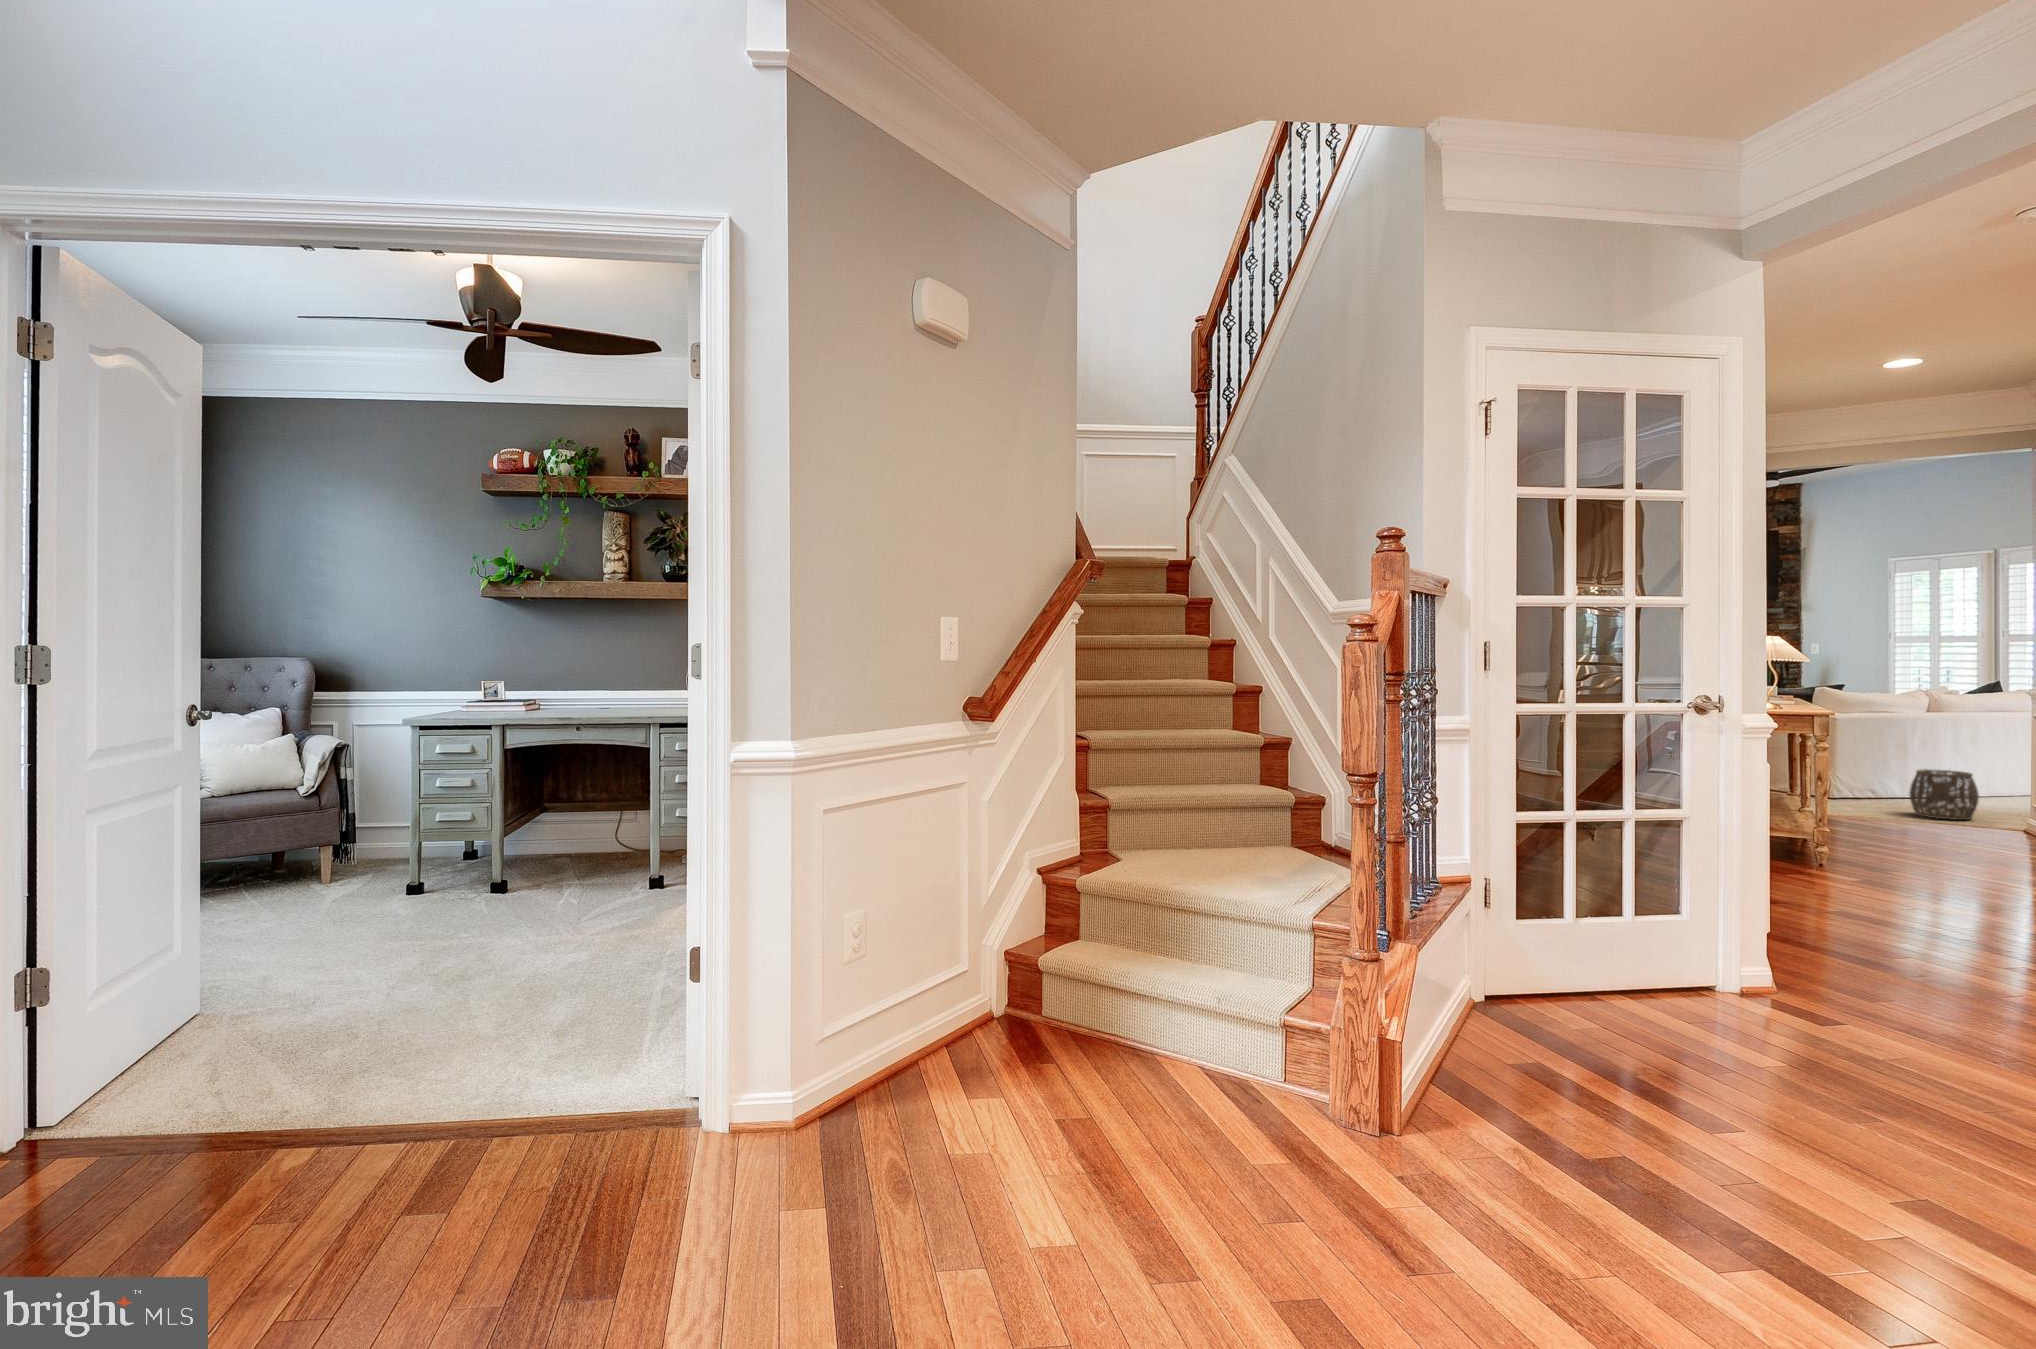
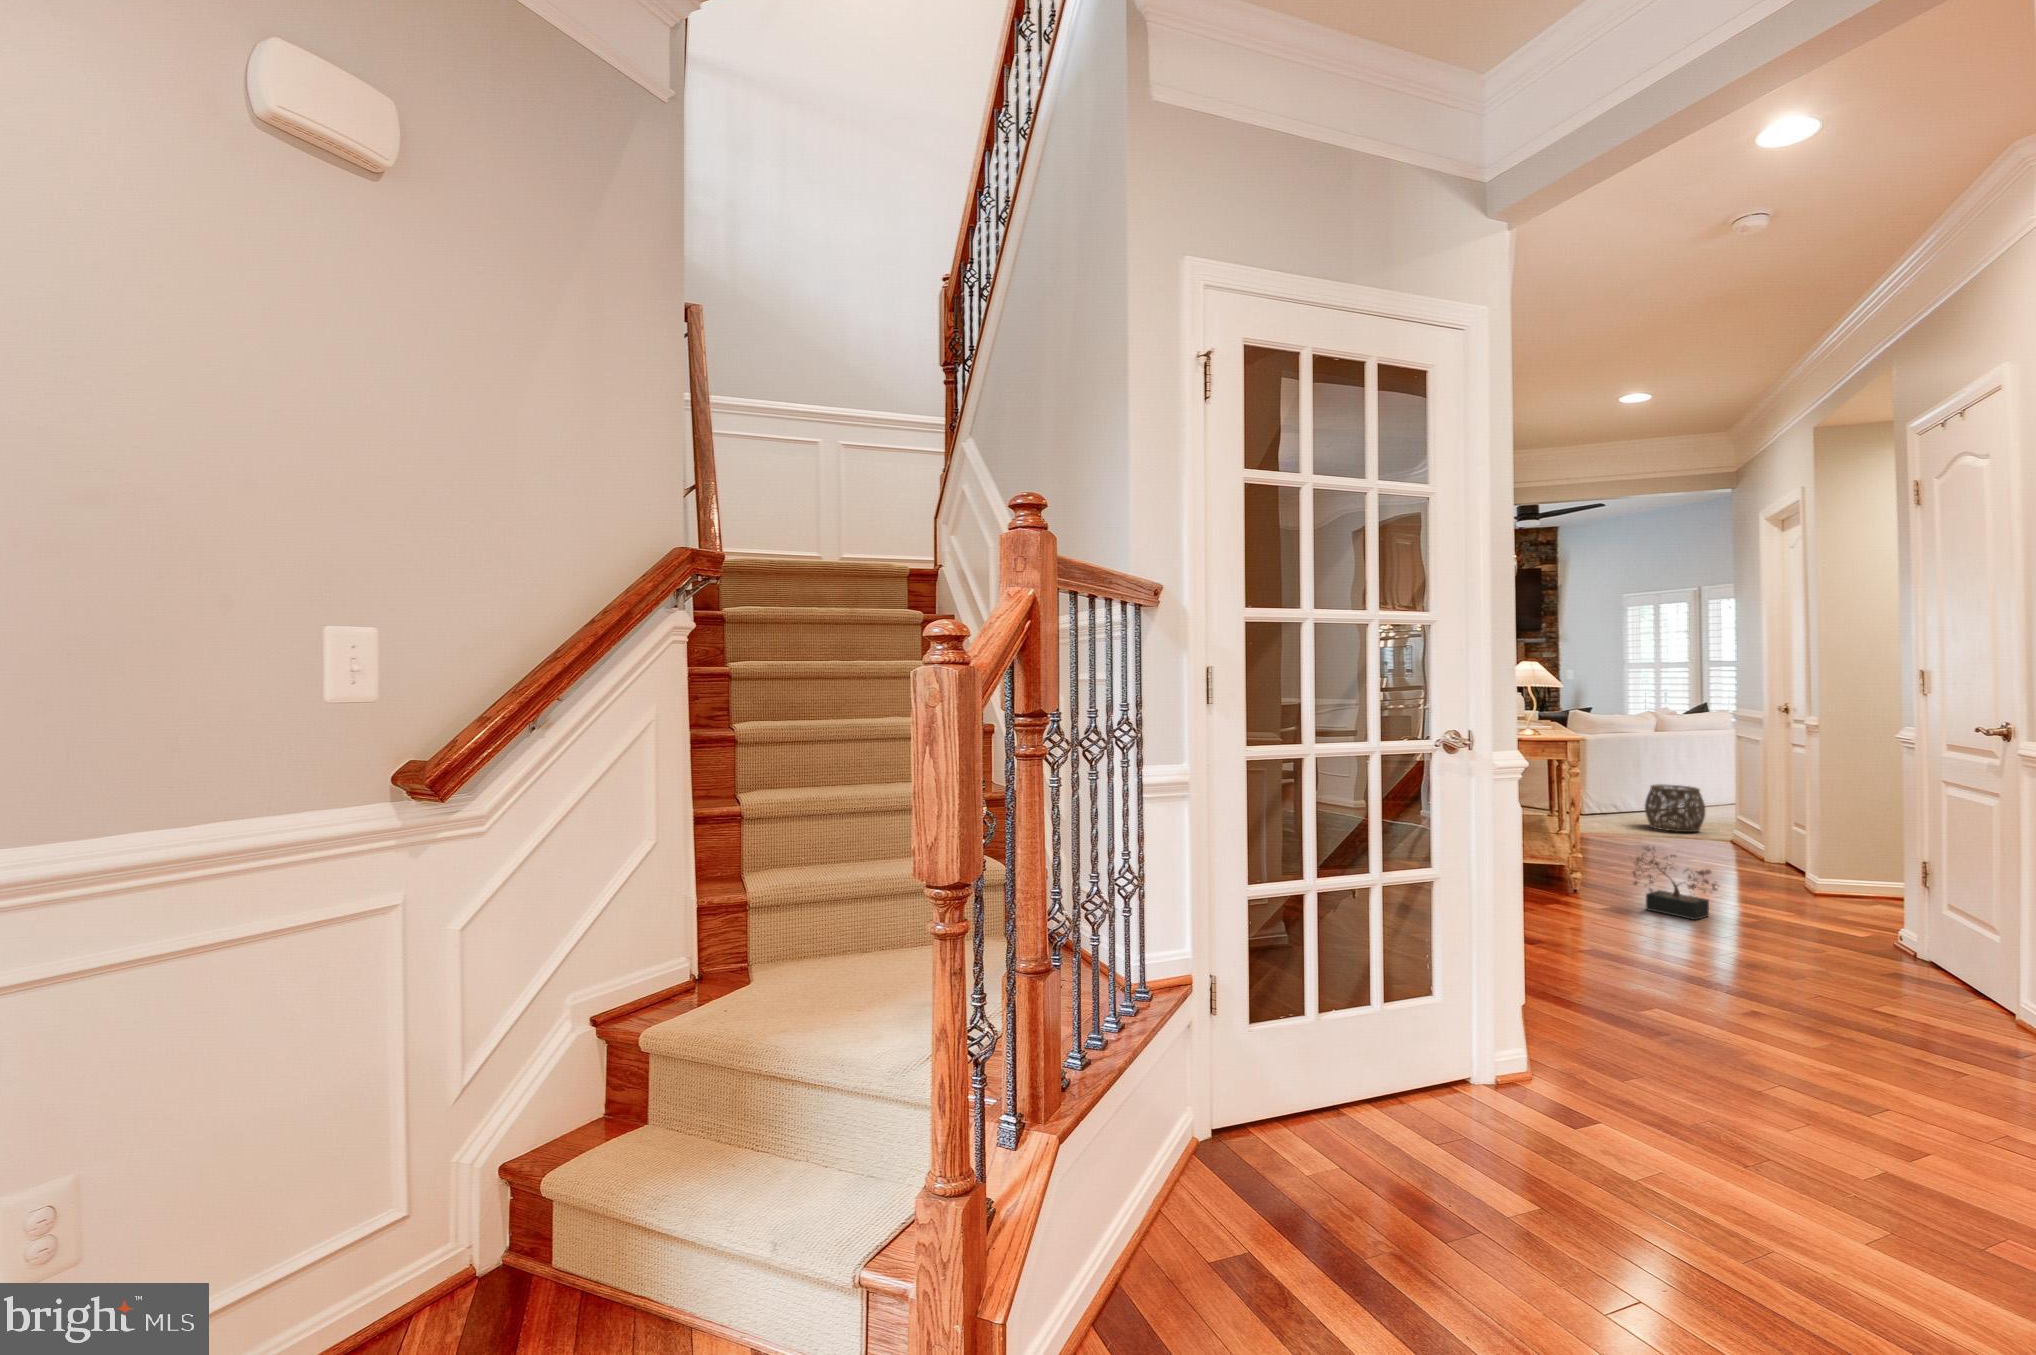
decorative plant: none [1874,818,1970,890] -> present [1632,846,1717,920]

